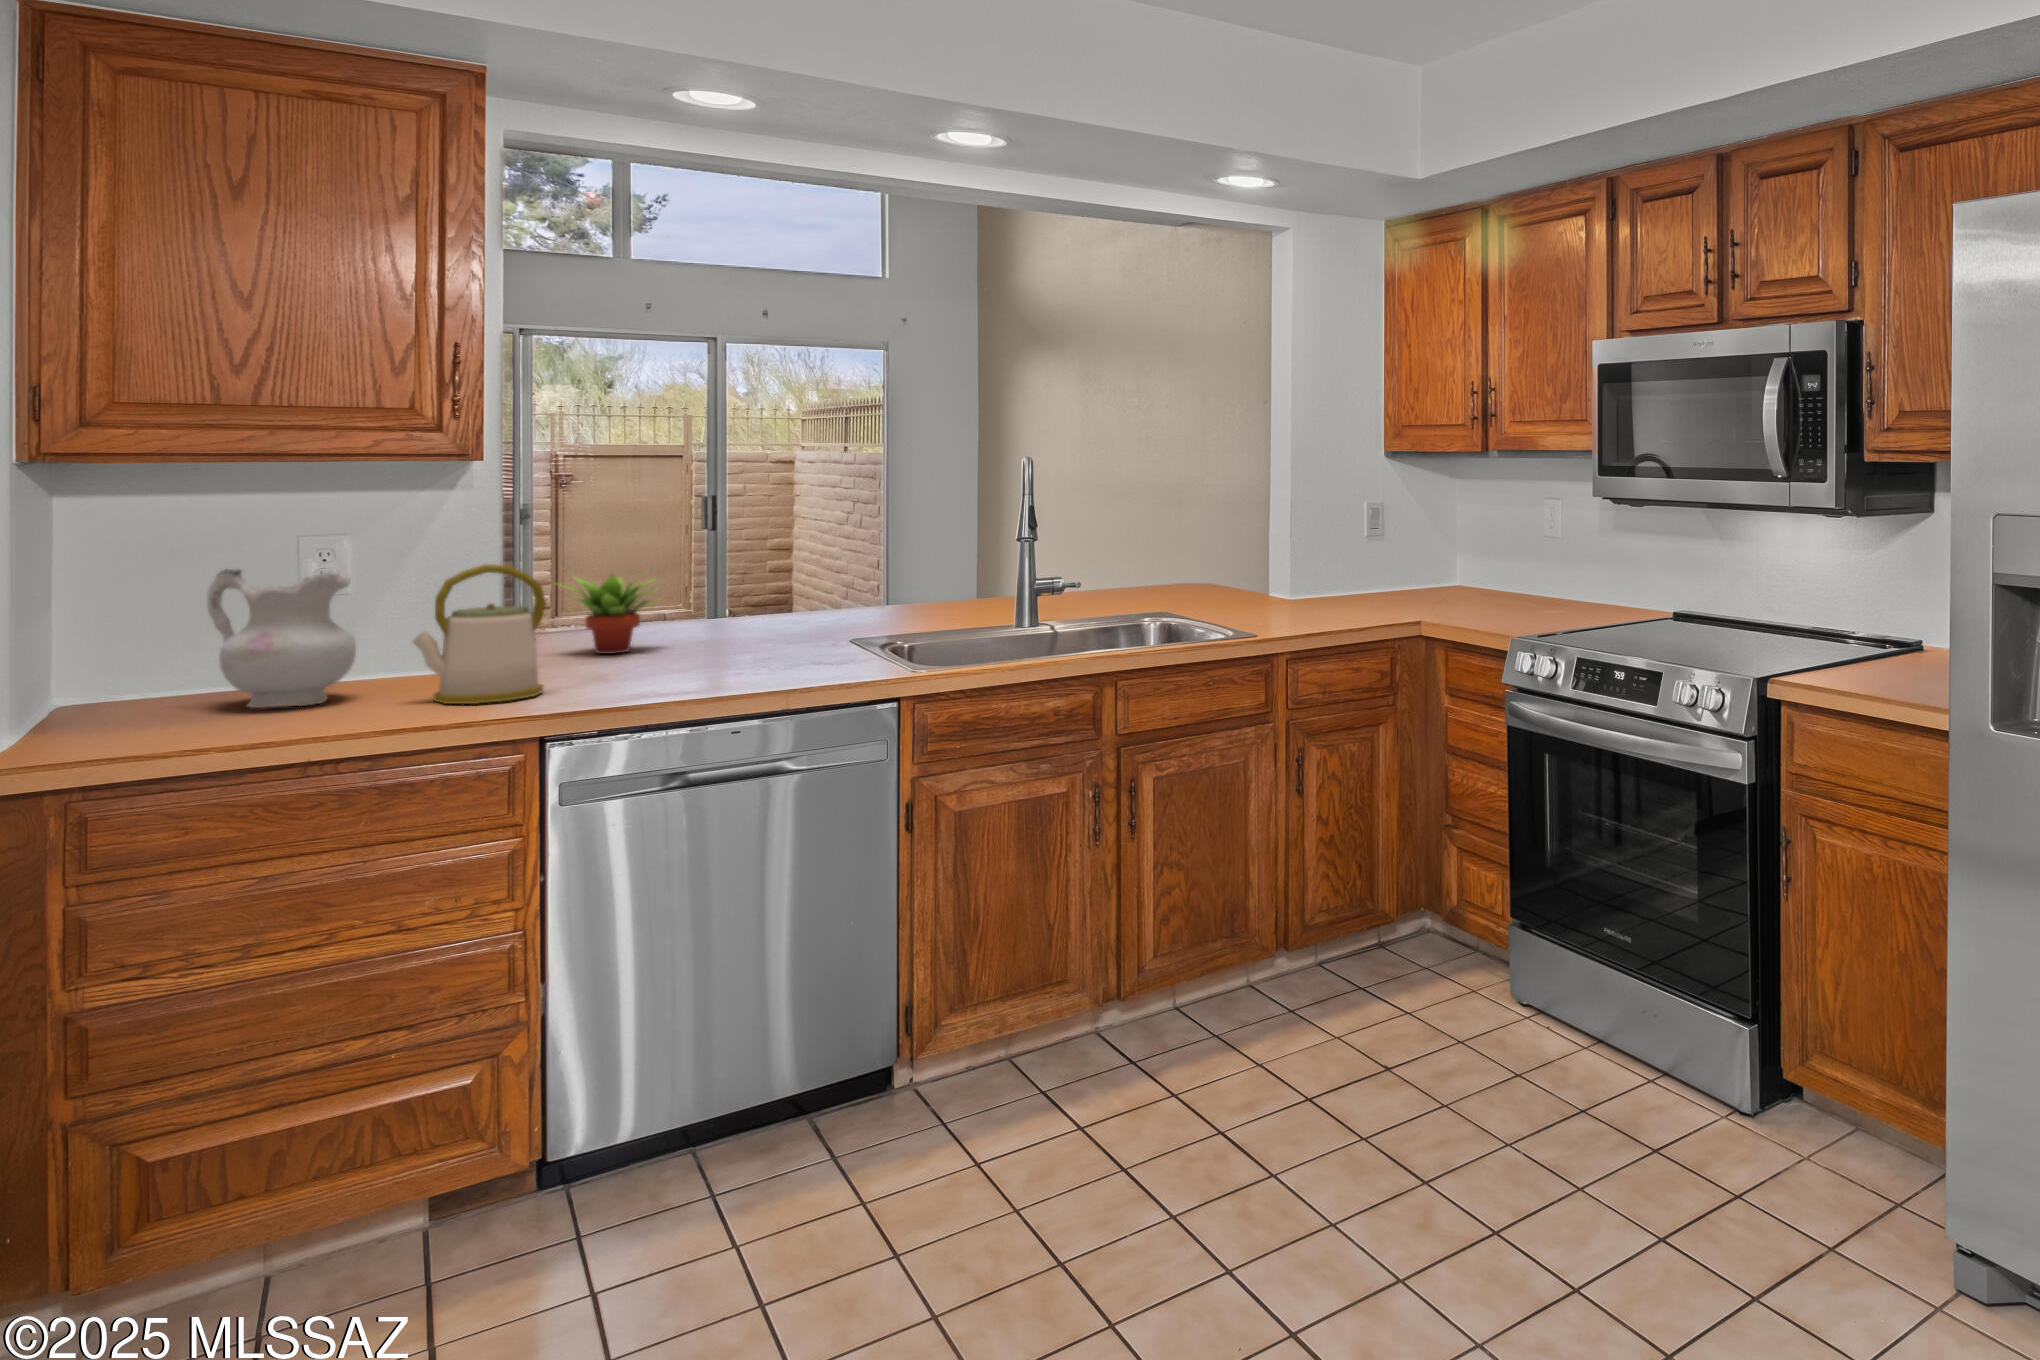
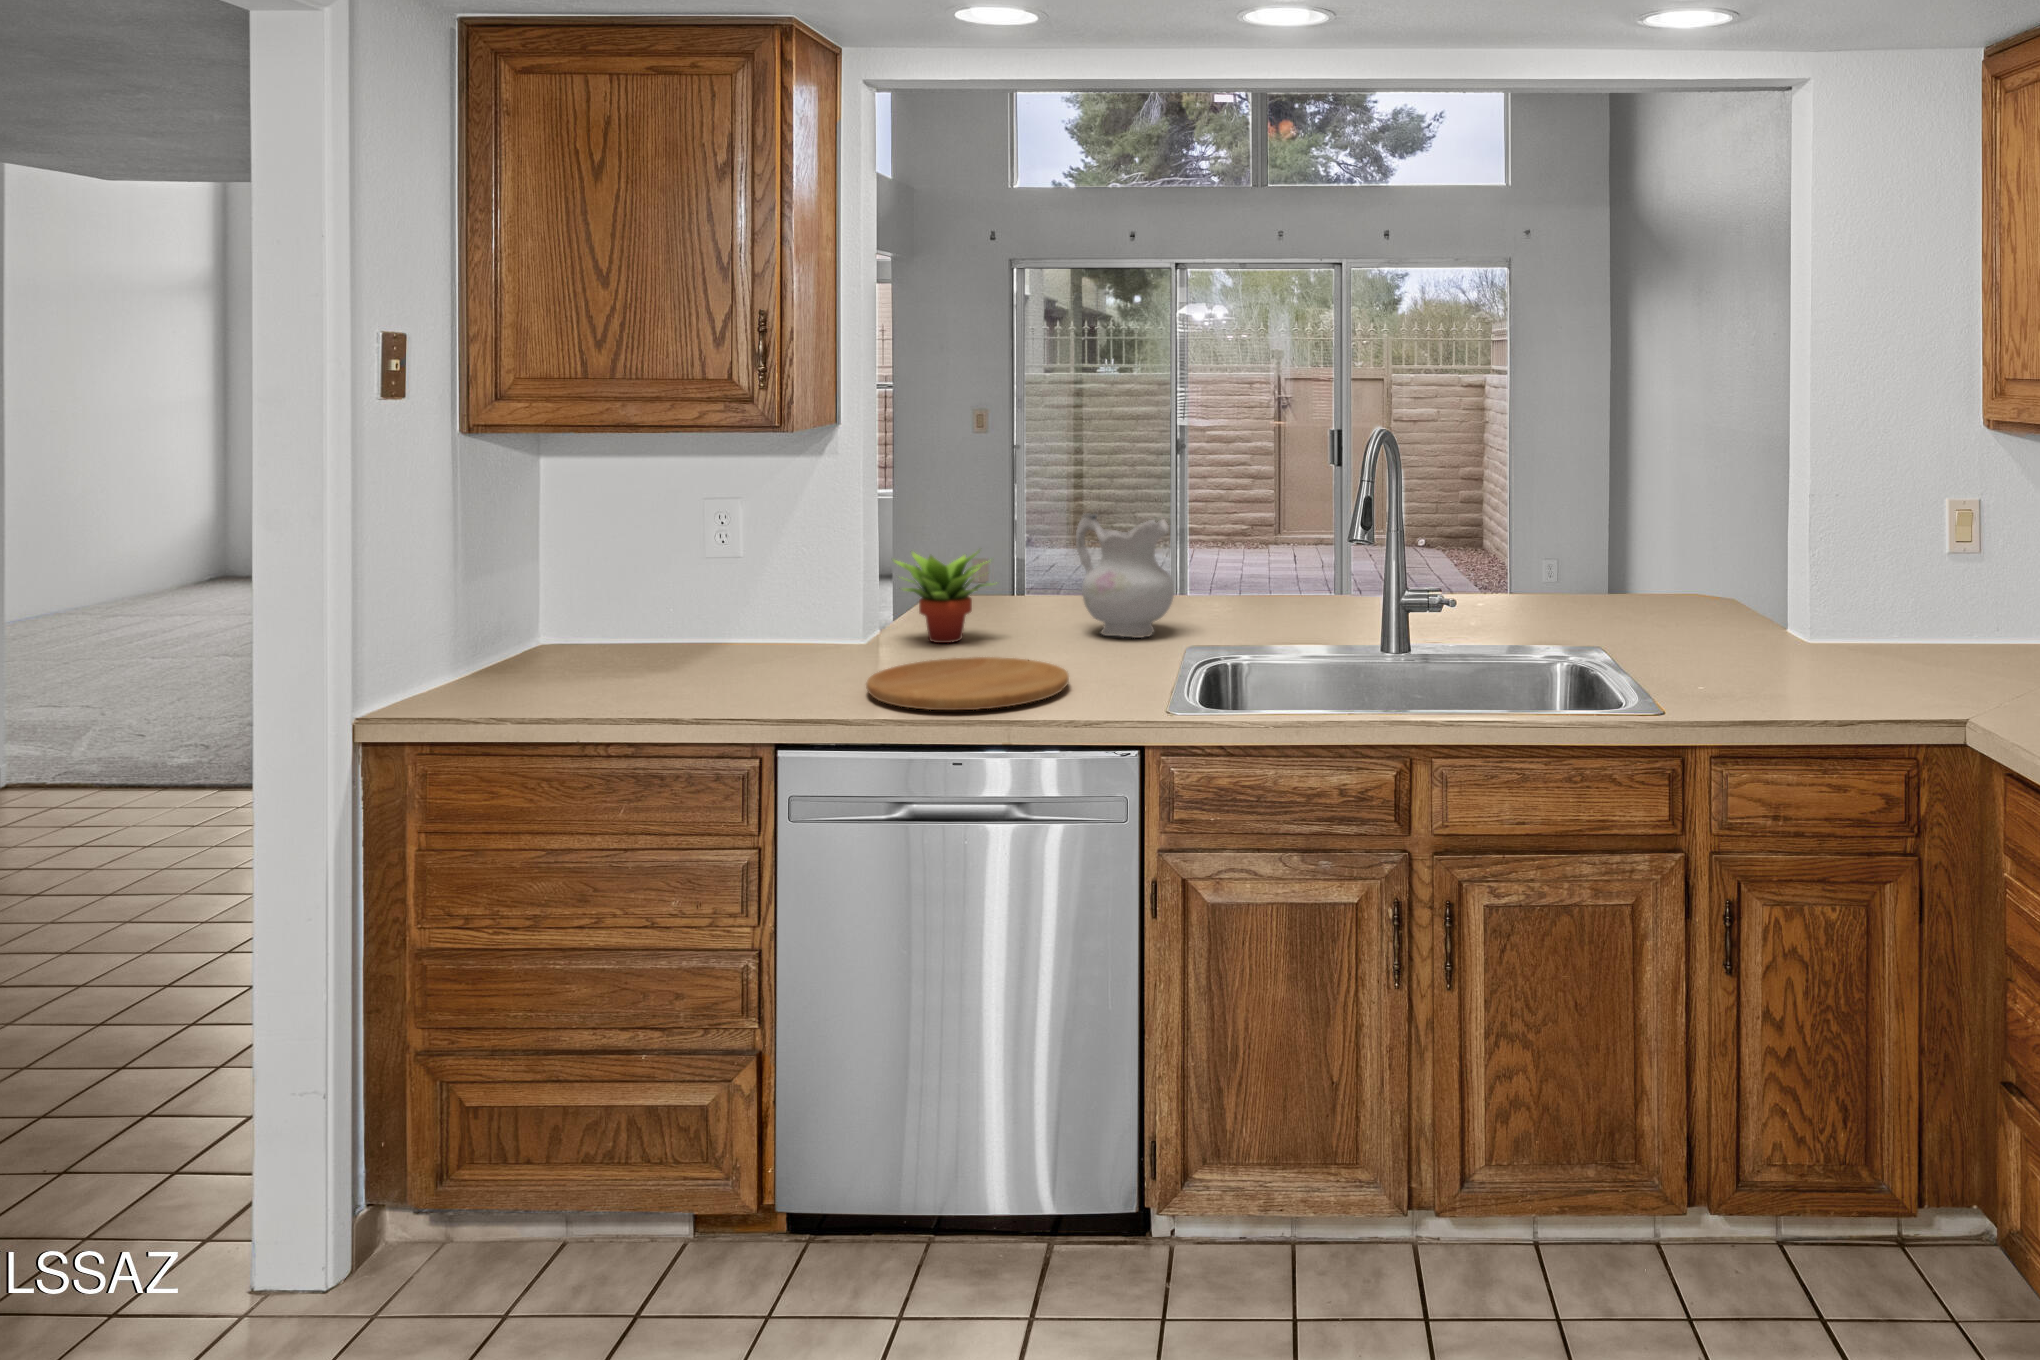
kettle: present [413,564,546,704] -> none [668,550,789,706]
ceramic pitcher: present [207,568,356,708] -> present [1076,513,1174,638]
cutting board: none [615,651,806,686] -> present [866,657,1069,710]

